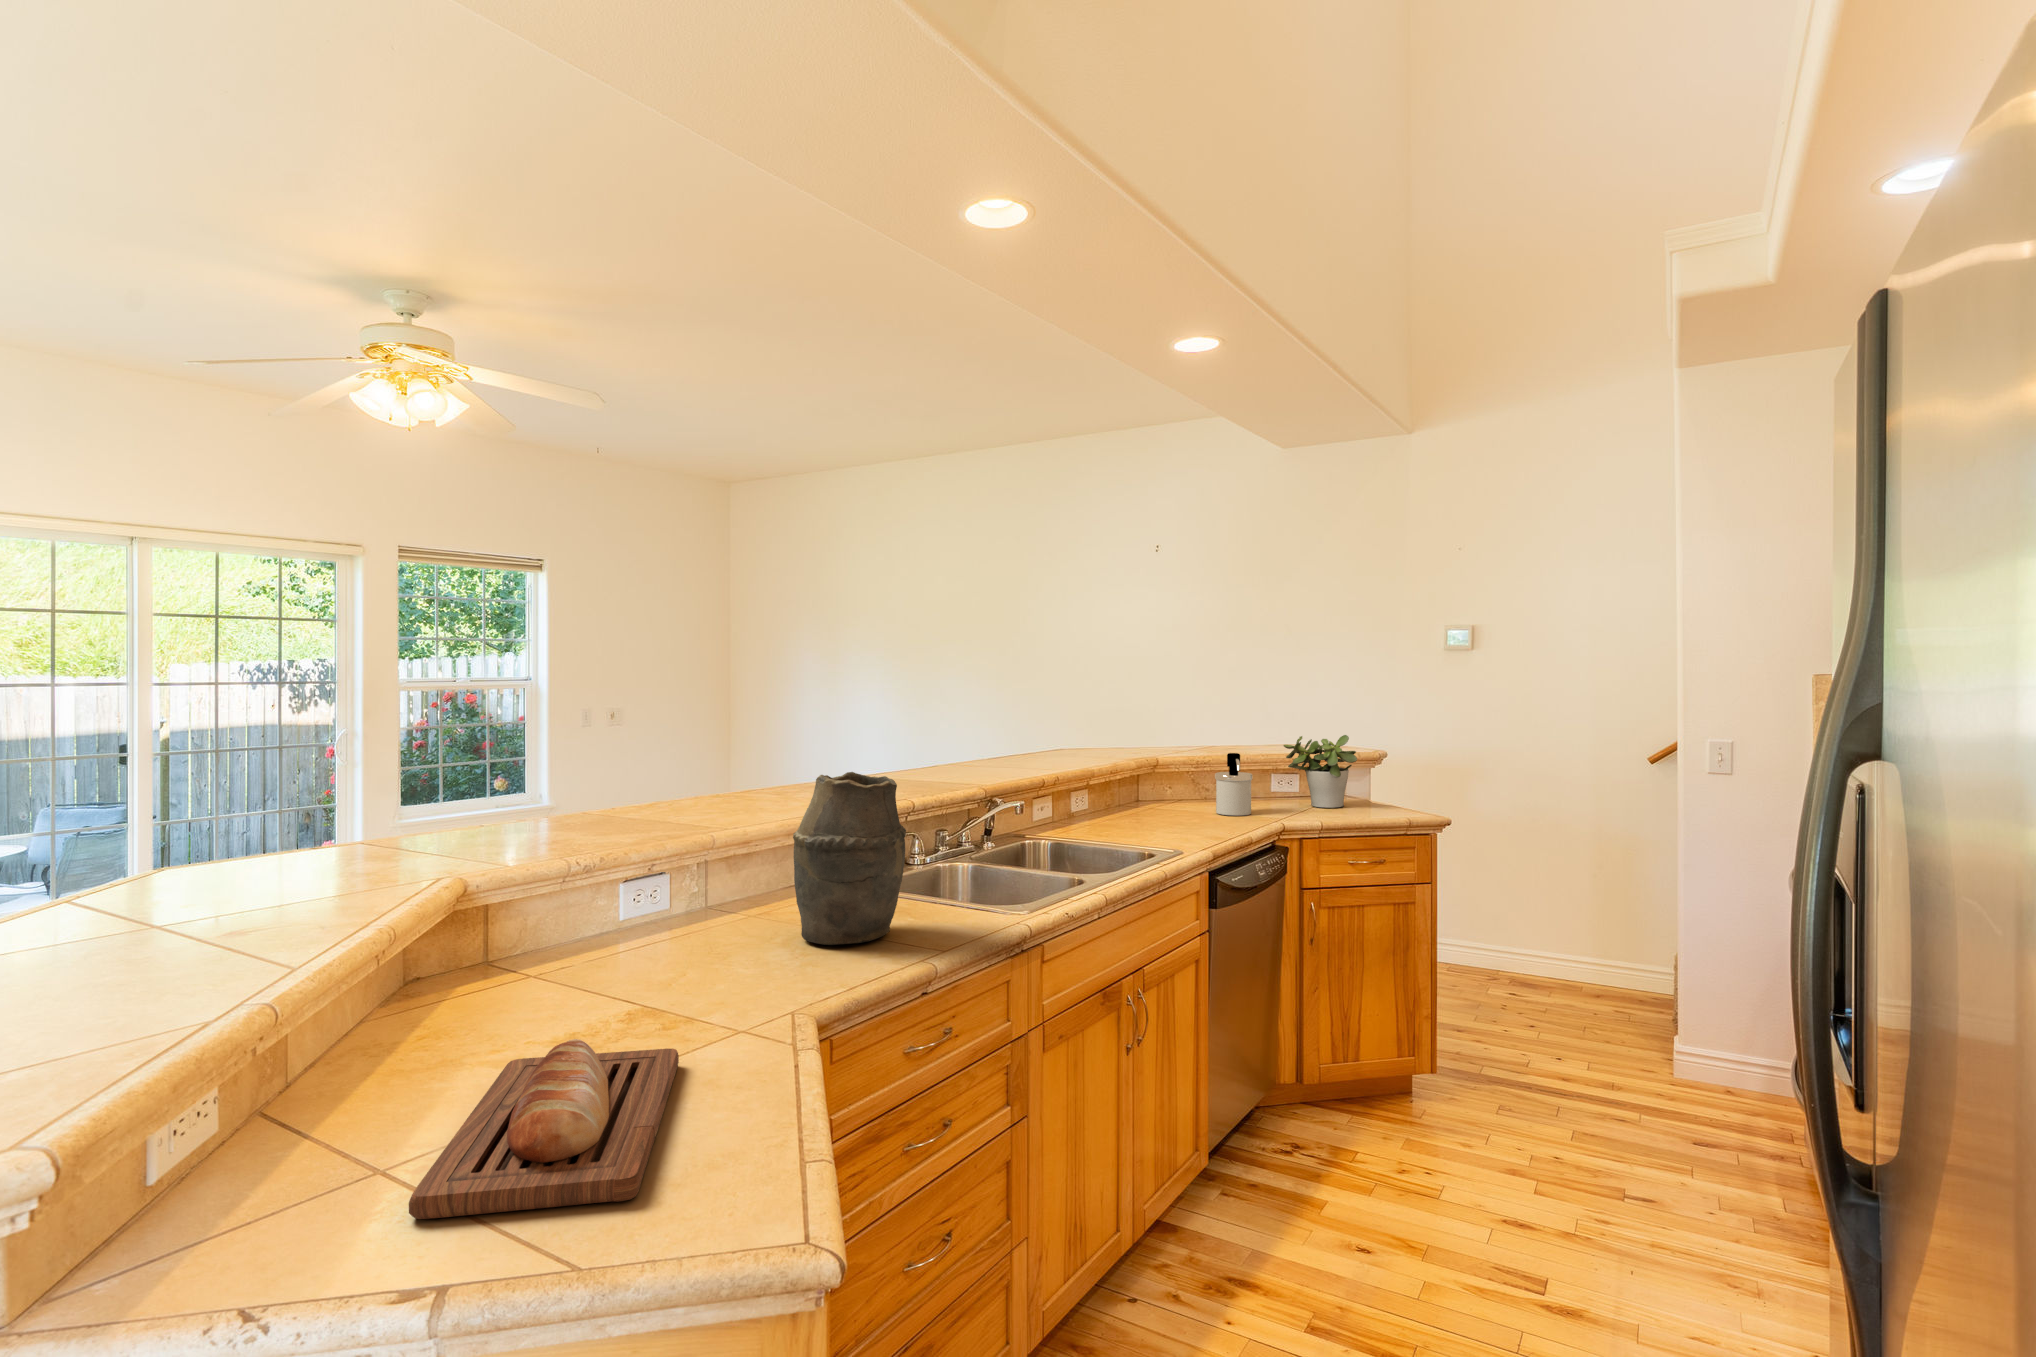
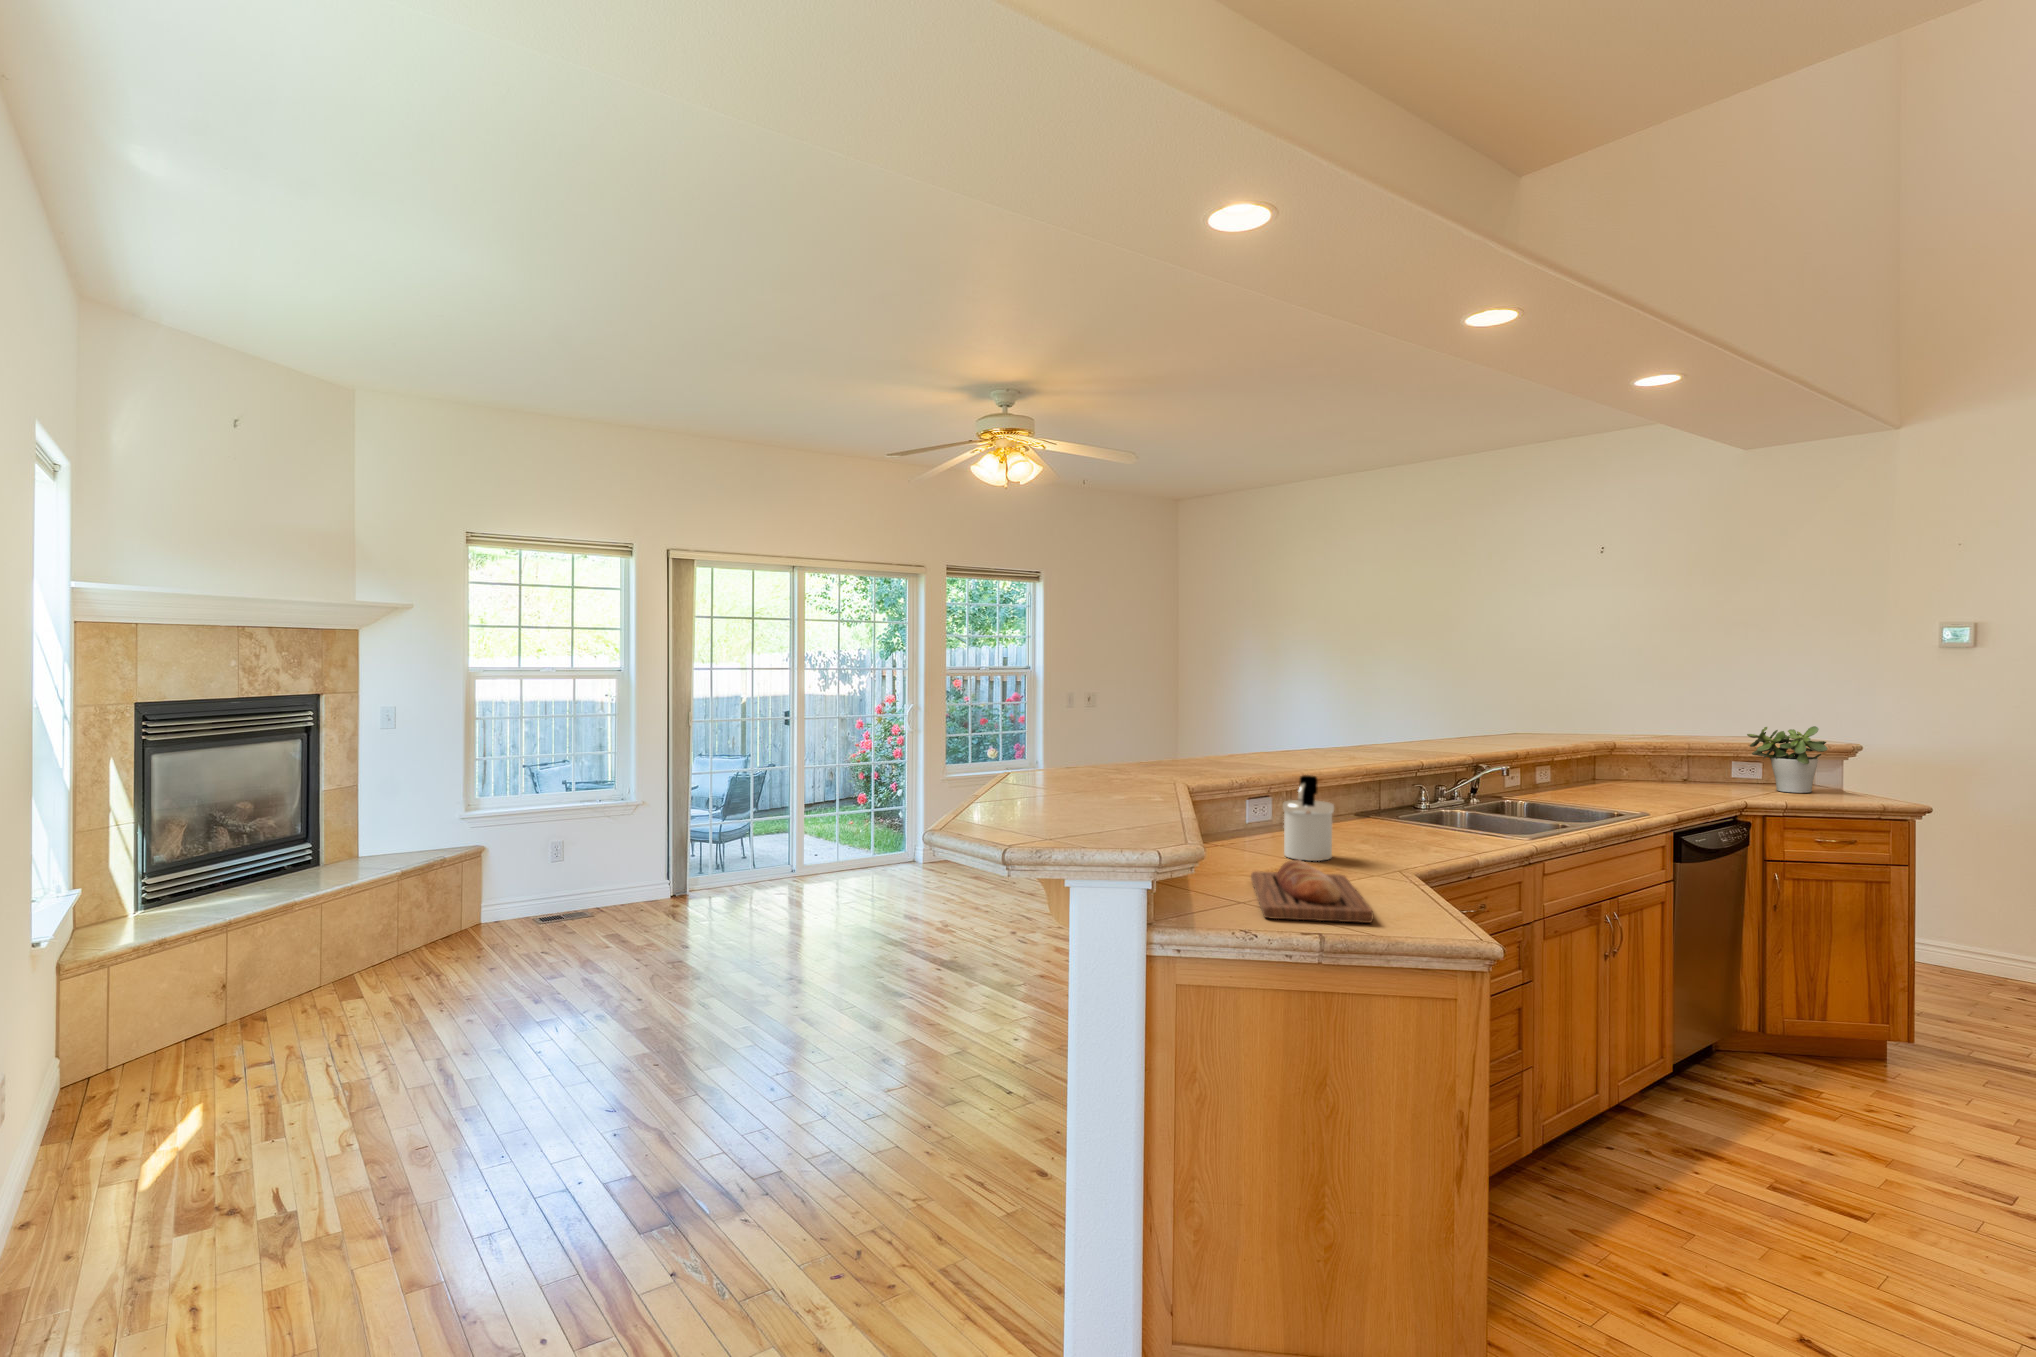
soap dispenser: present [1215,753,1253,816] -> present [1283,775,1334,861]
vase: present [793,772,906,945] -> none [1364,730,1445,844]

